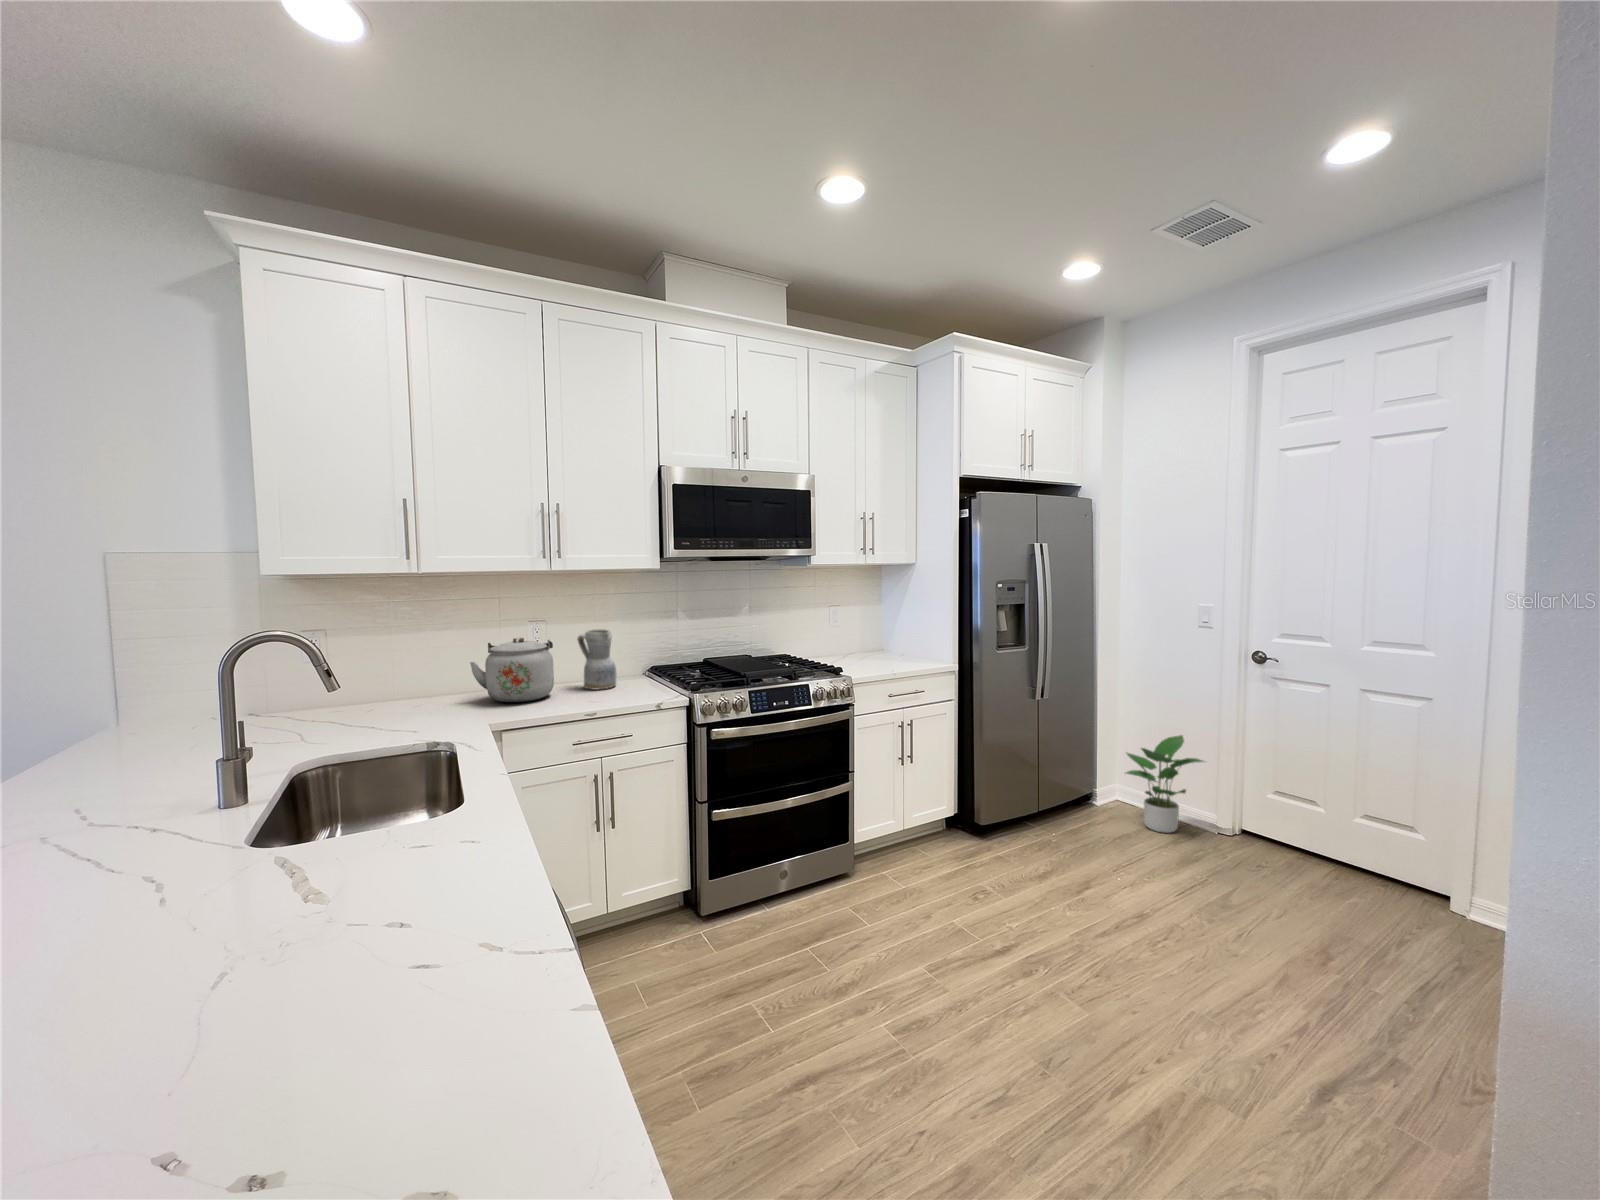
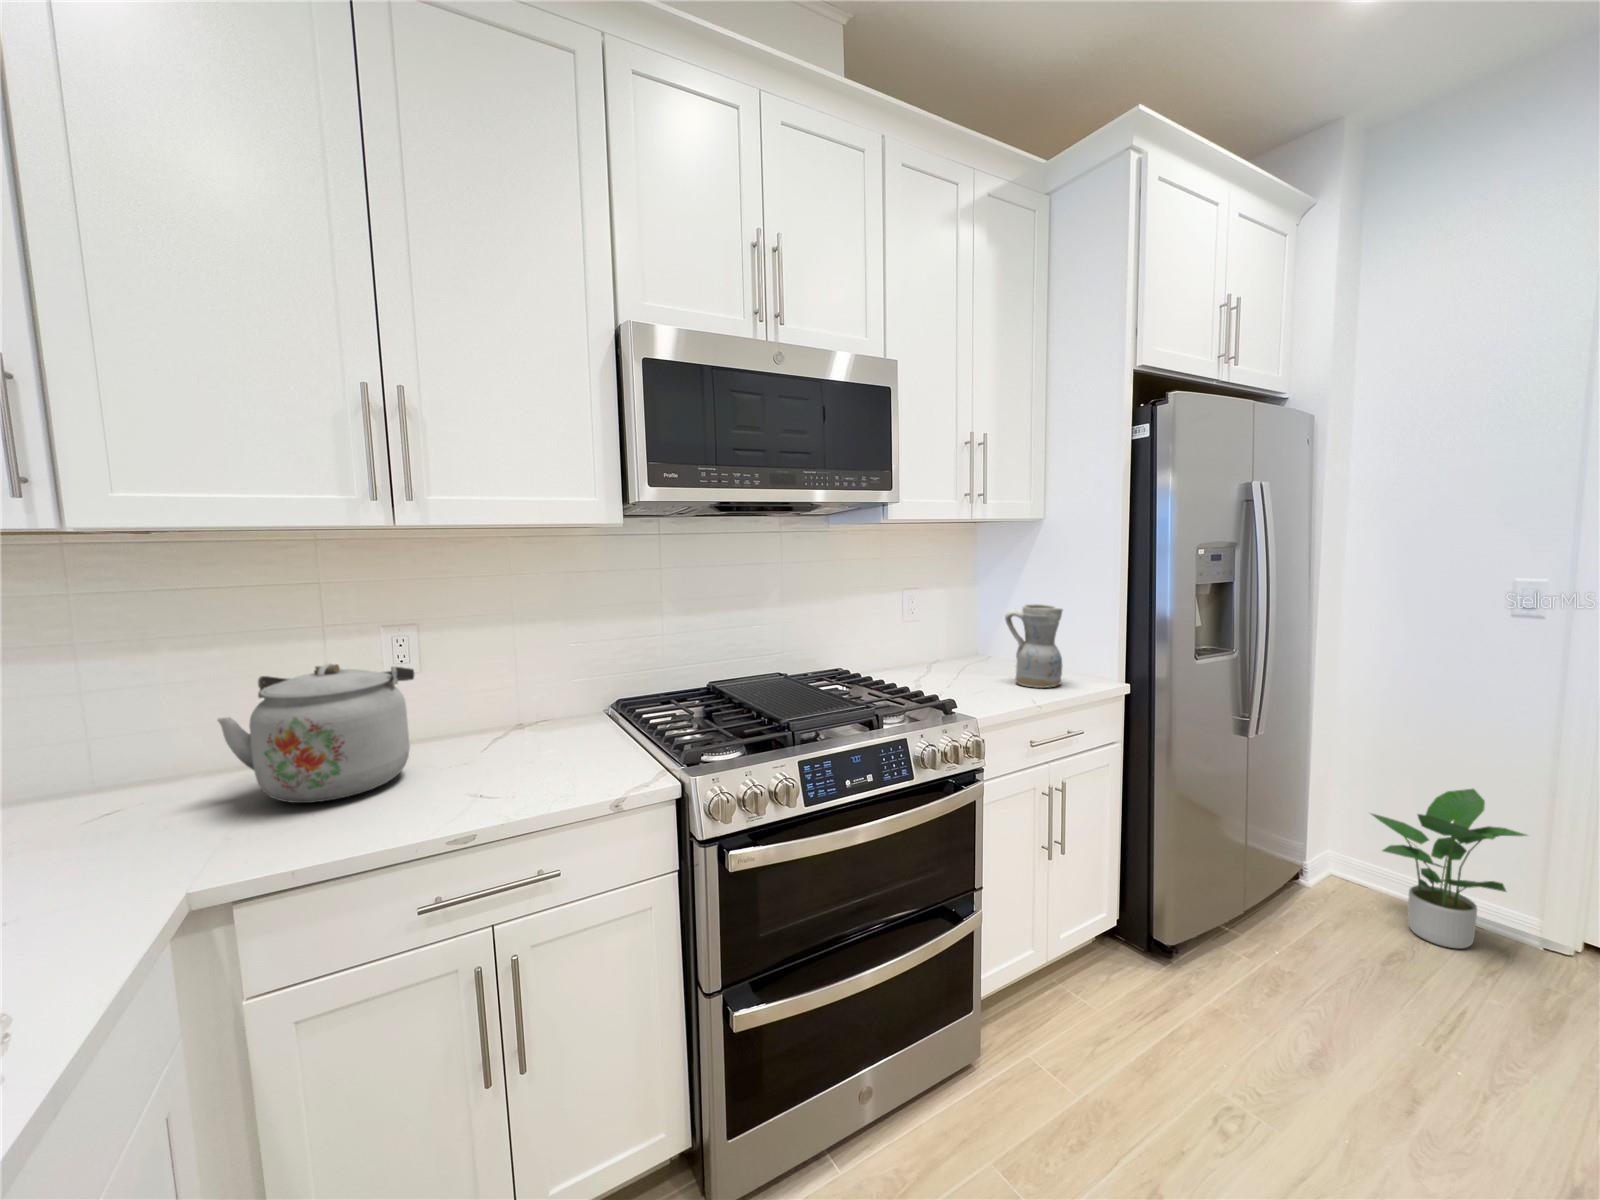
ceramic pitcher: present [578,629,616,690] -> present [1005,604,1063,688]

